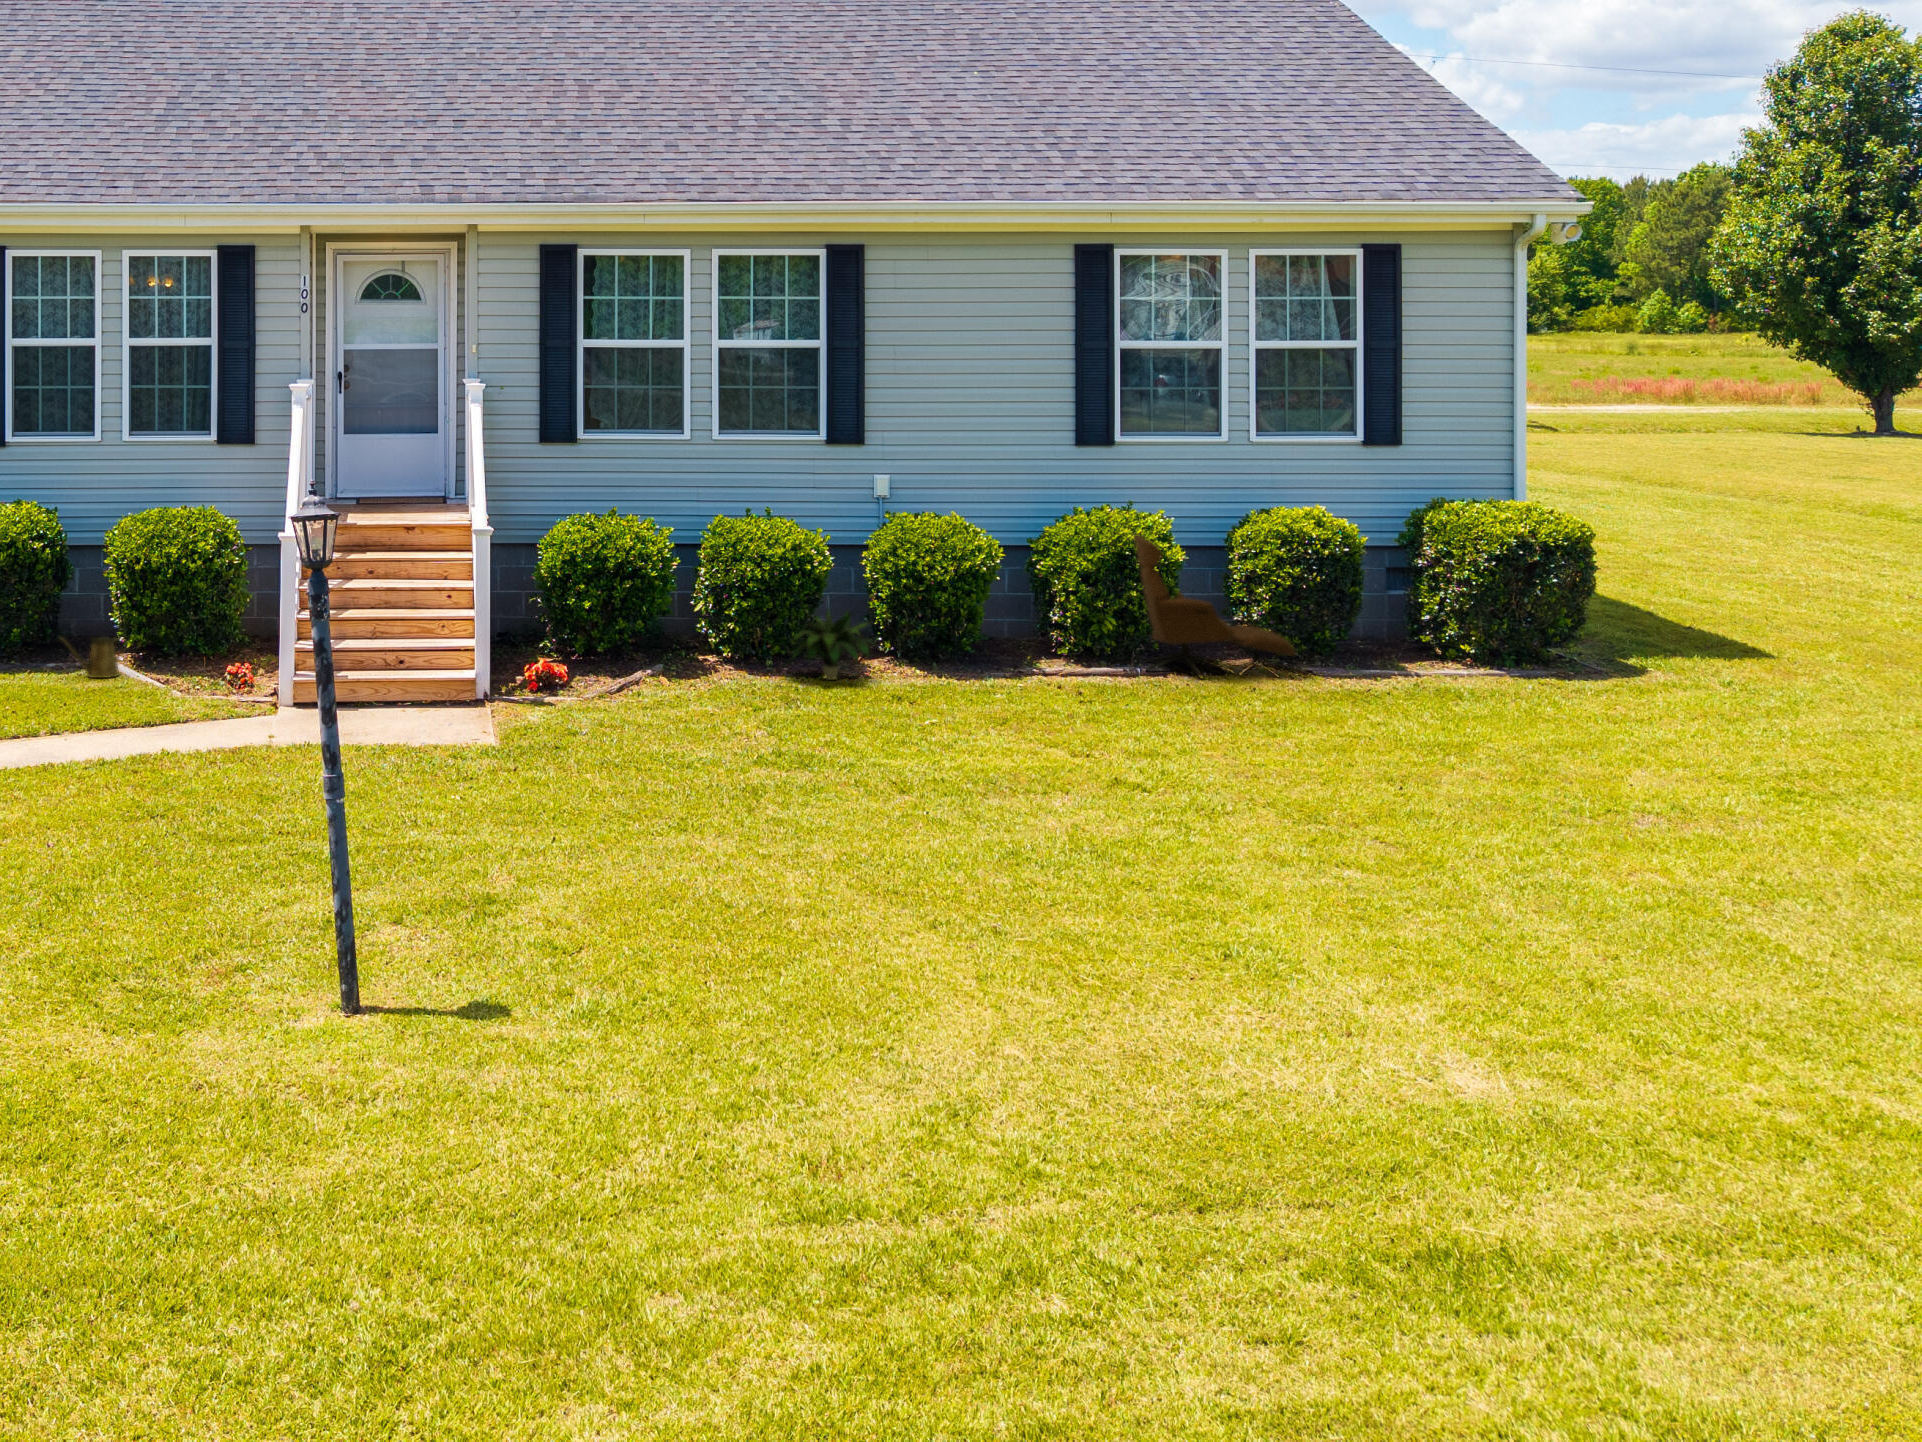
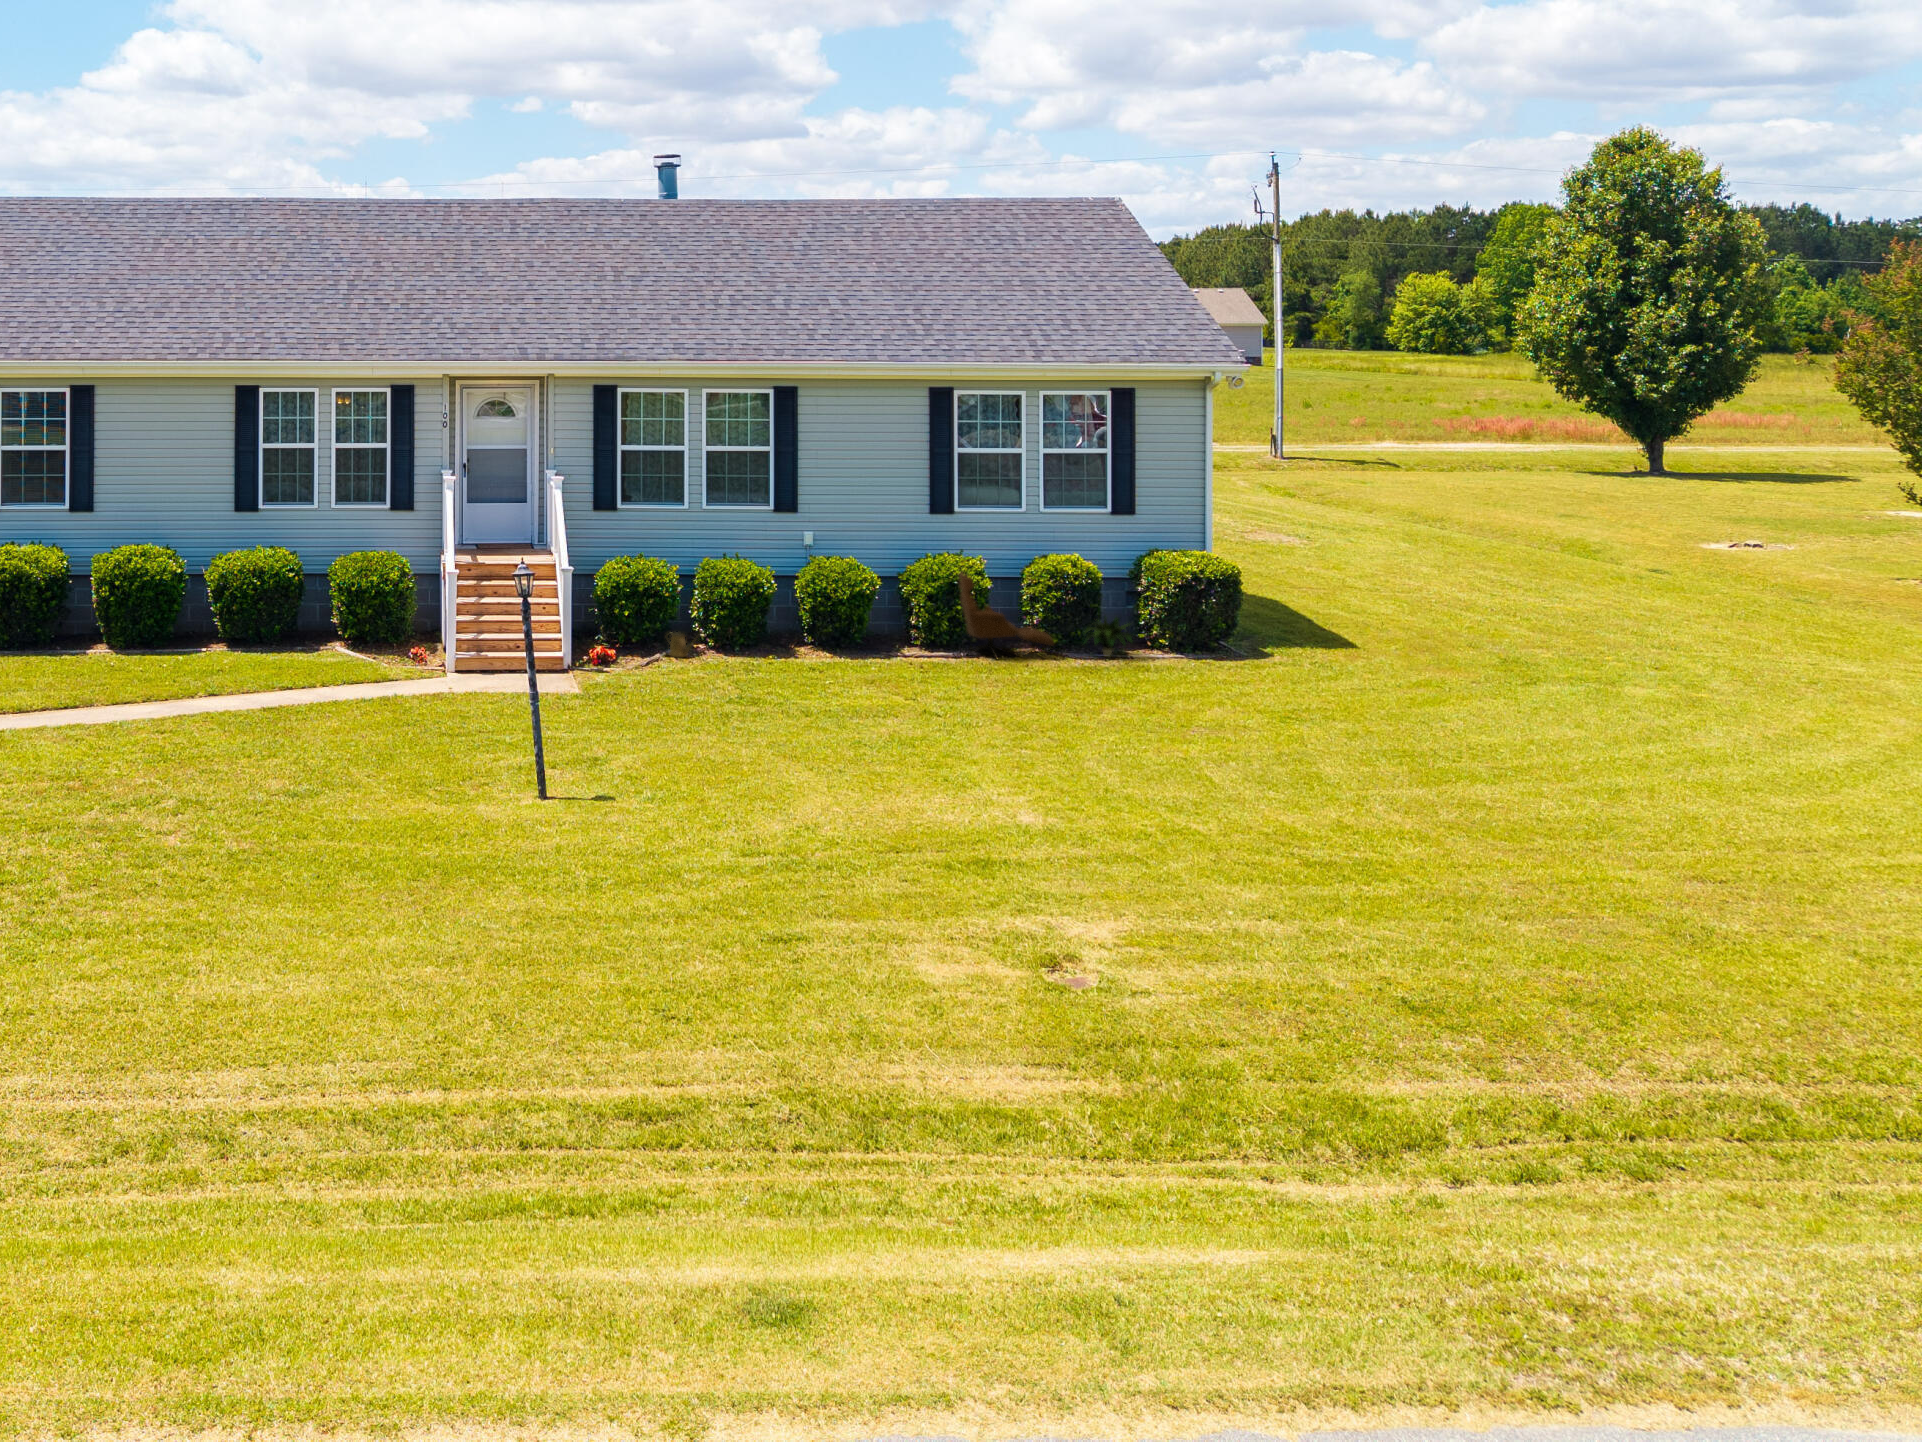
potted plant: present [792,609,875,680] -> present [1085,617,1132,657]
watering can: present [62,637,126,678] -> present [669,632,692,657]

